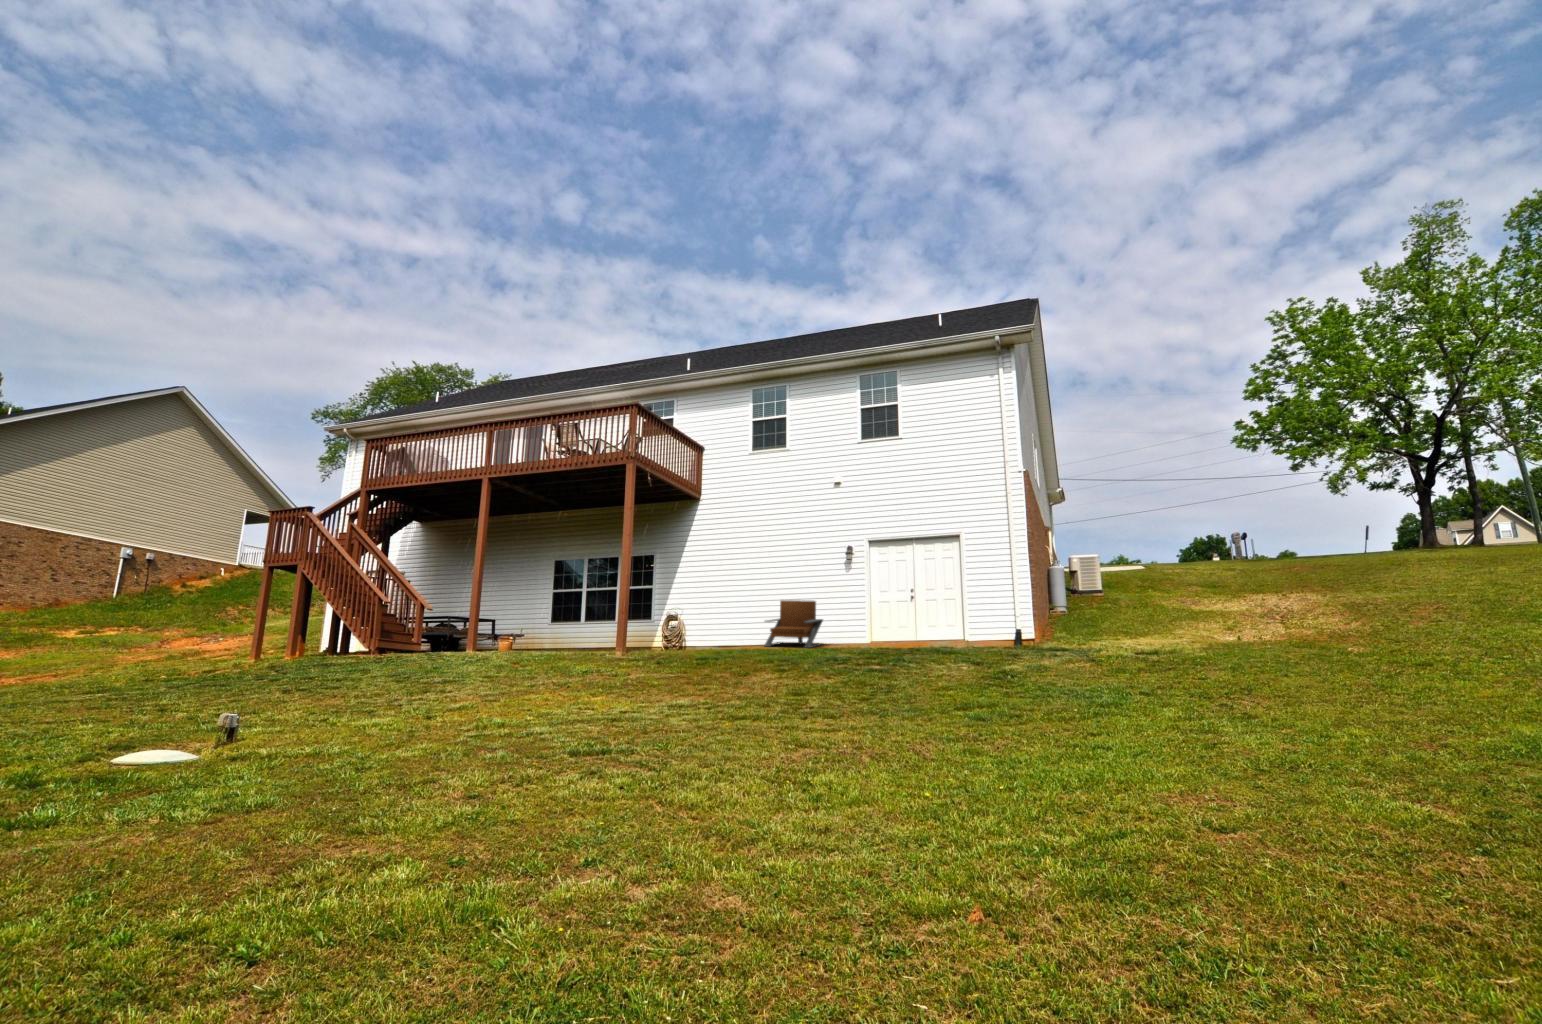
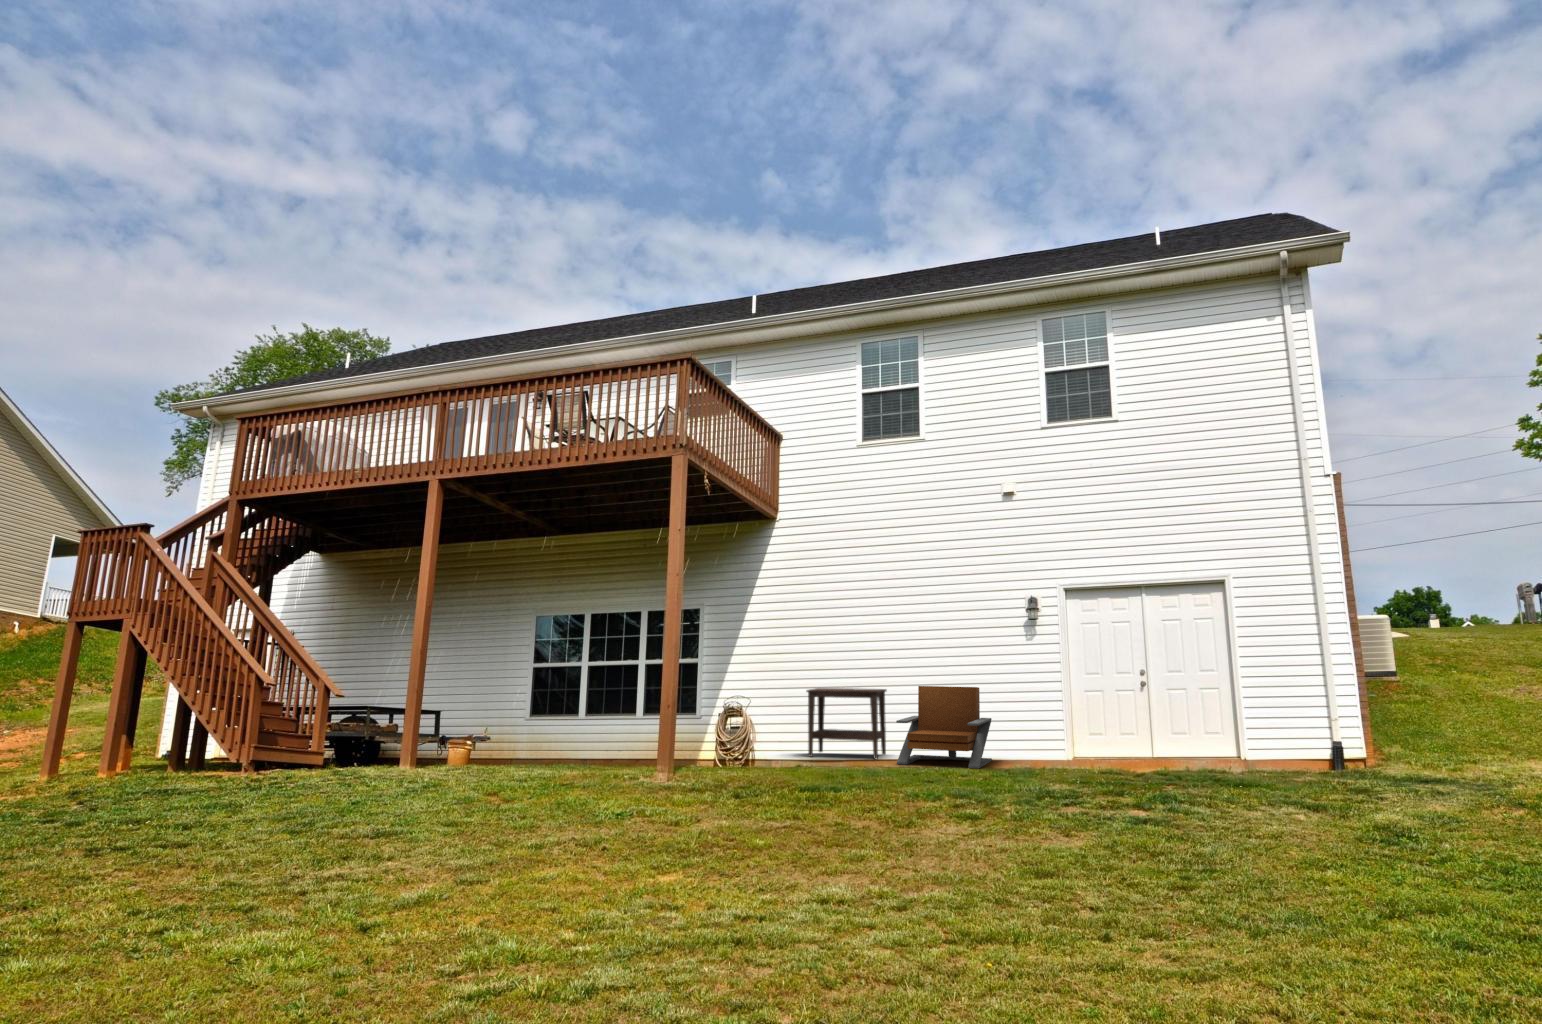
side table: none [714,603,764,644] -> present [807,688,887,759]

